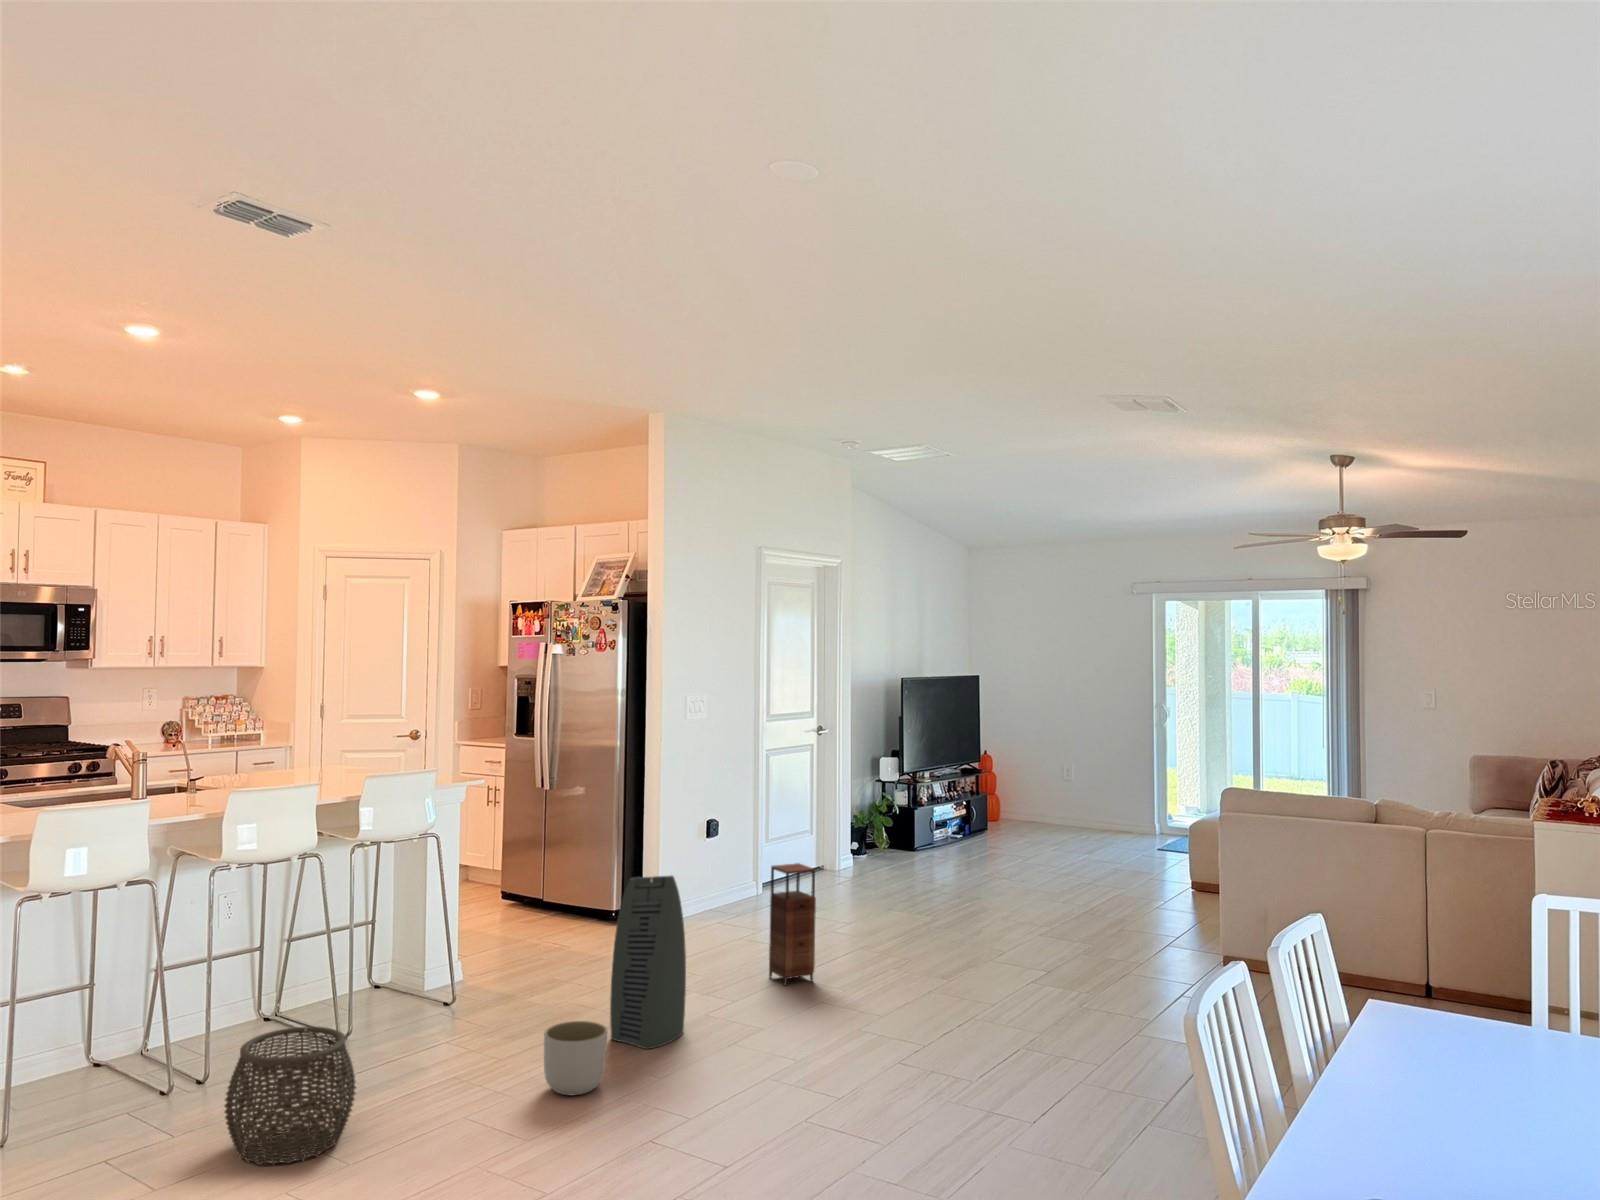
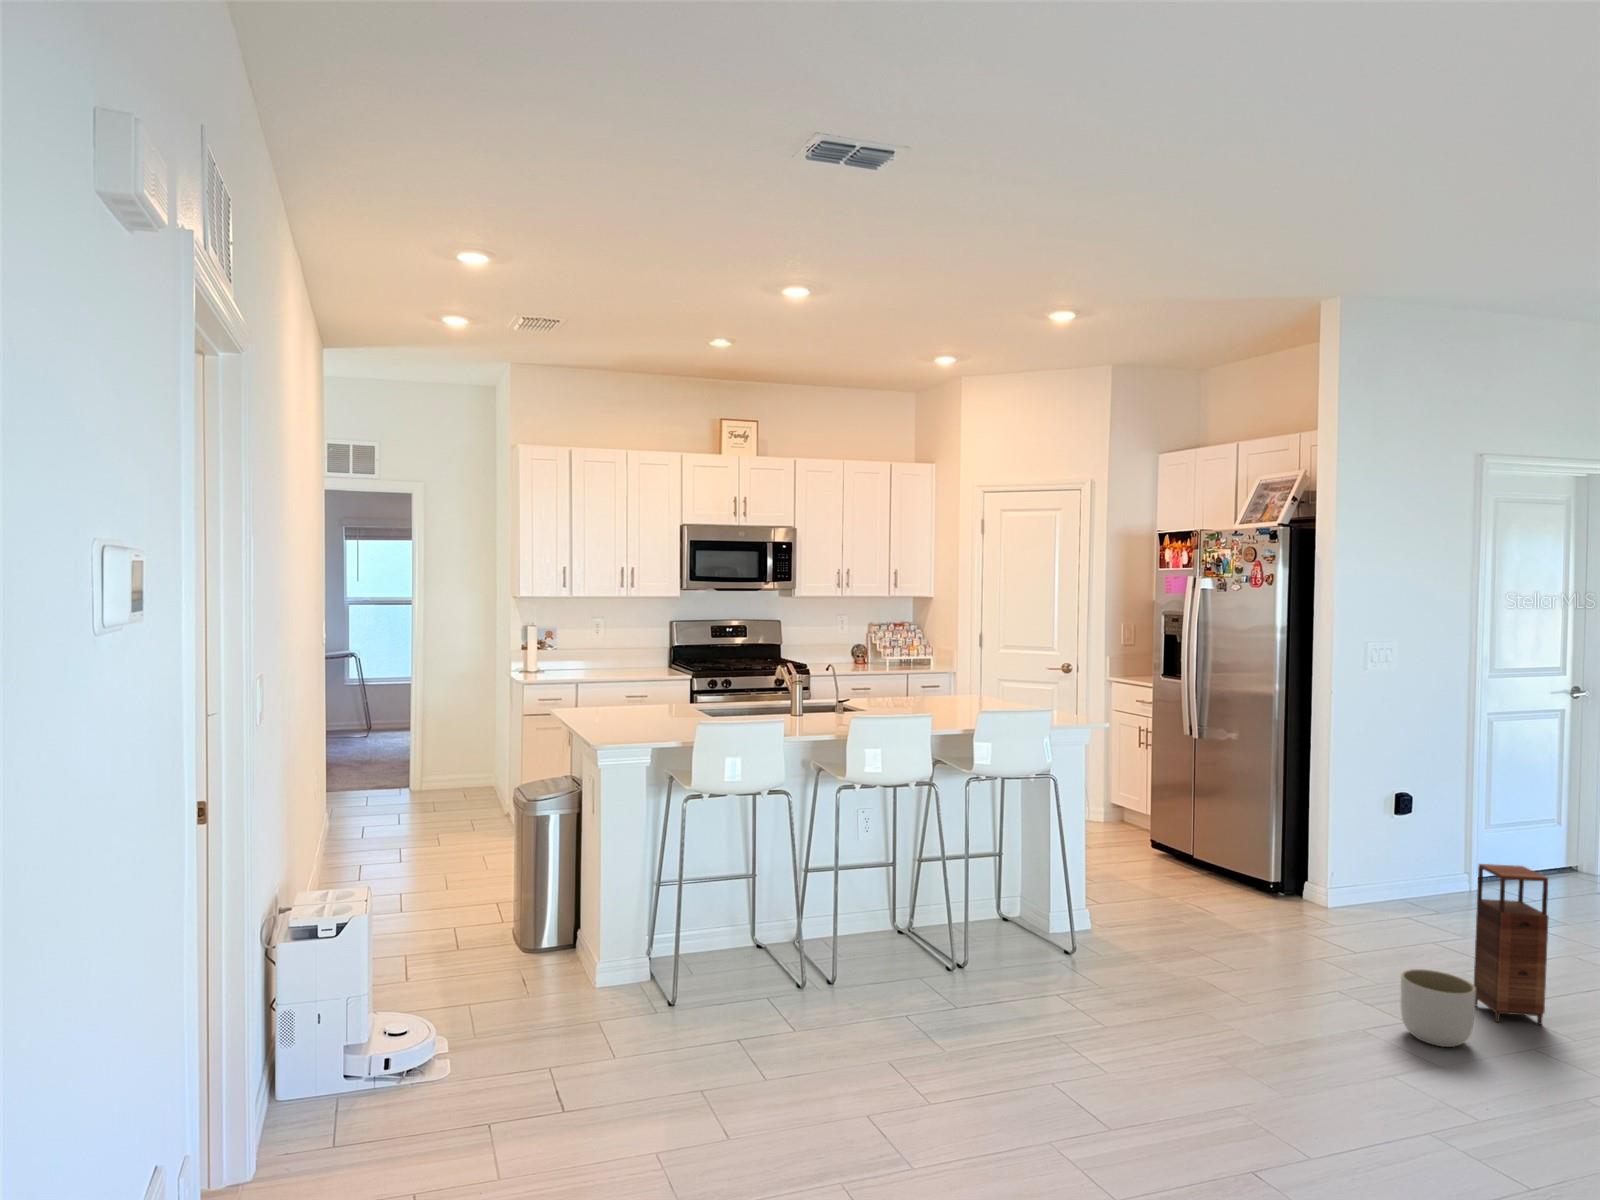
air purifier: present [610,875,686,1049] -> none [1241,857,1343,1067]
planter: present [544,1021,607,1095] -> present [1401,969,1476,1047]
woven basket: present [225,1027,356,1165] -> none [820,958,941,1098]

